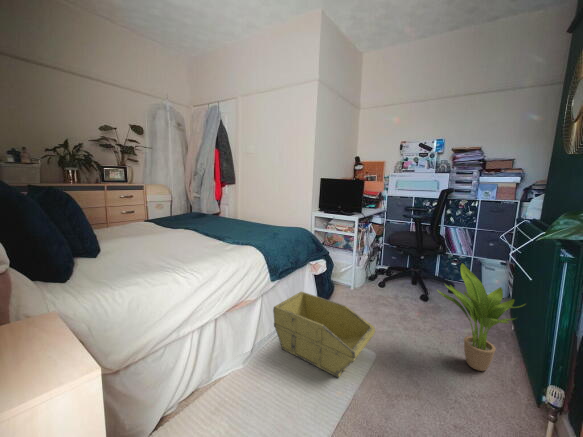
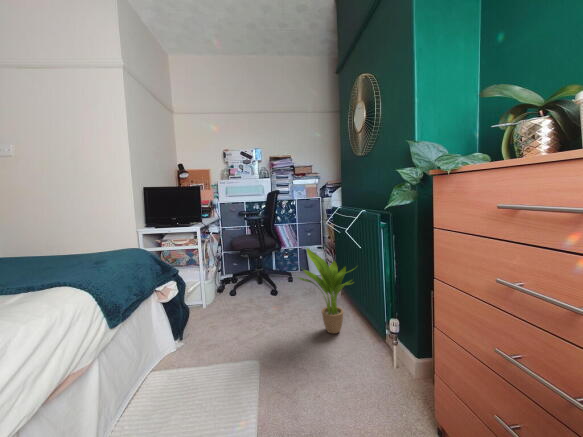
storage bin: present [273,292,375,377] -> none [117,323,254,420]

